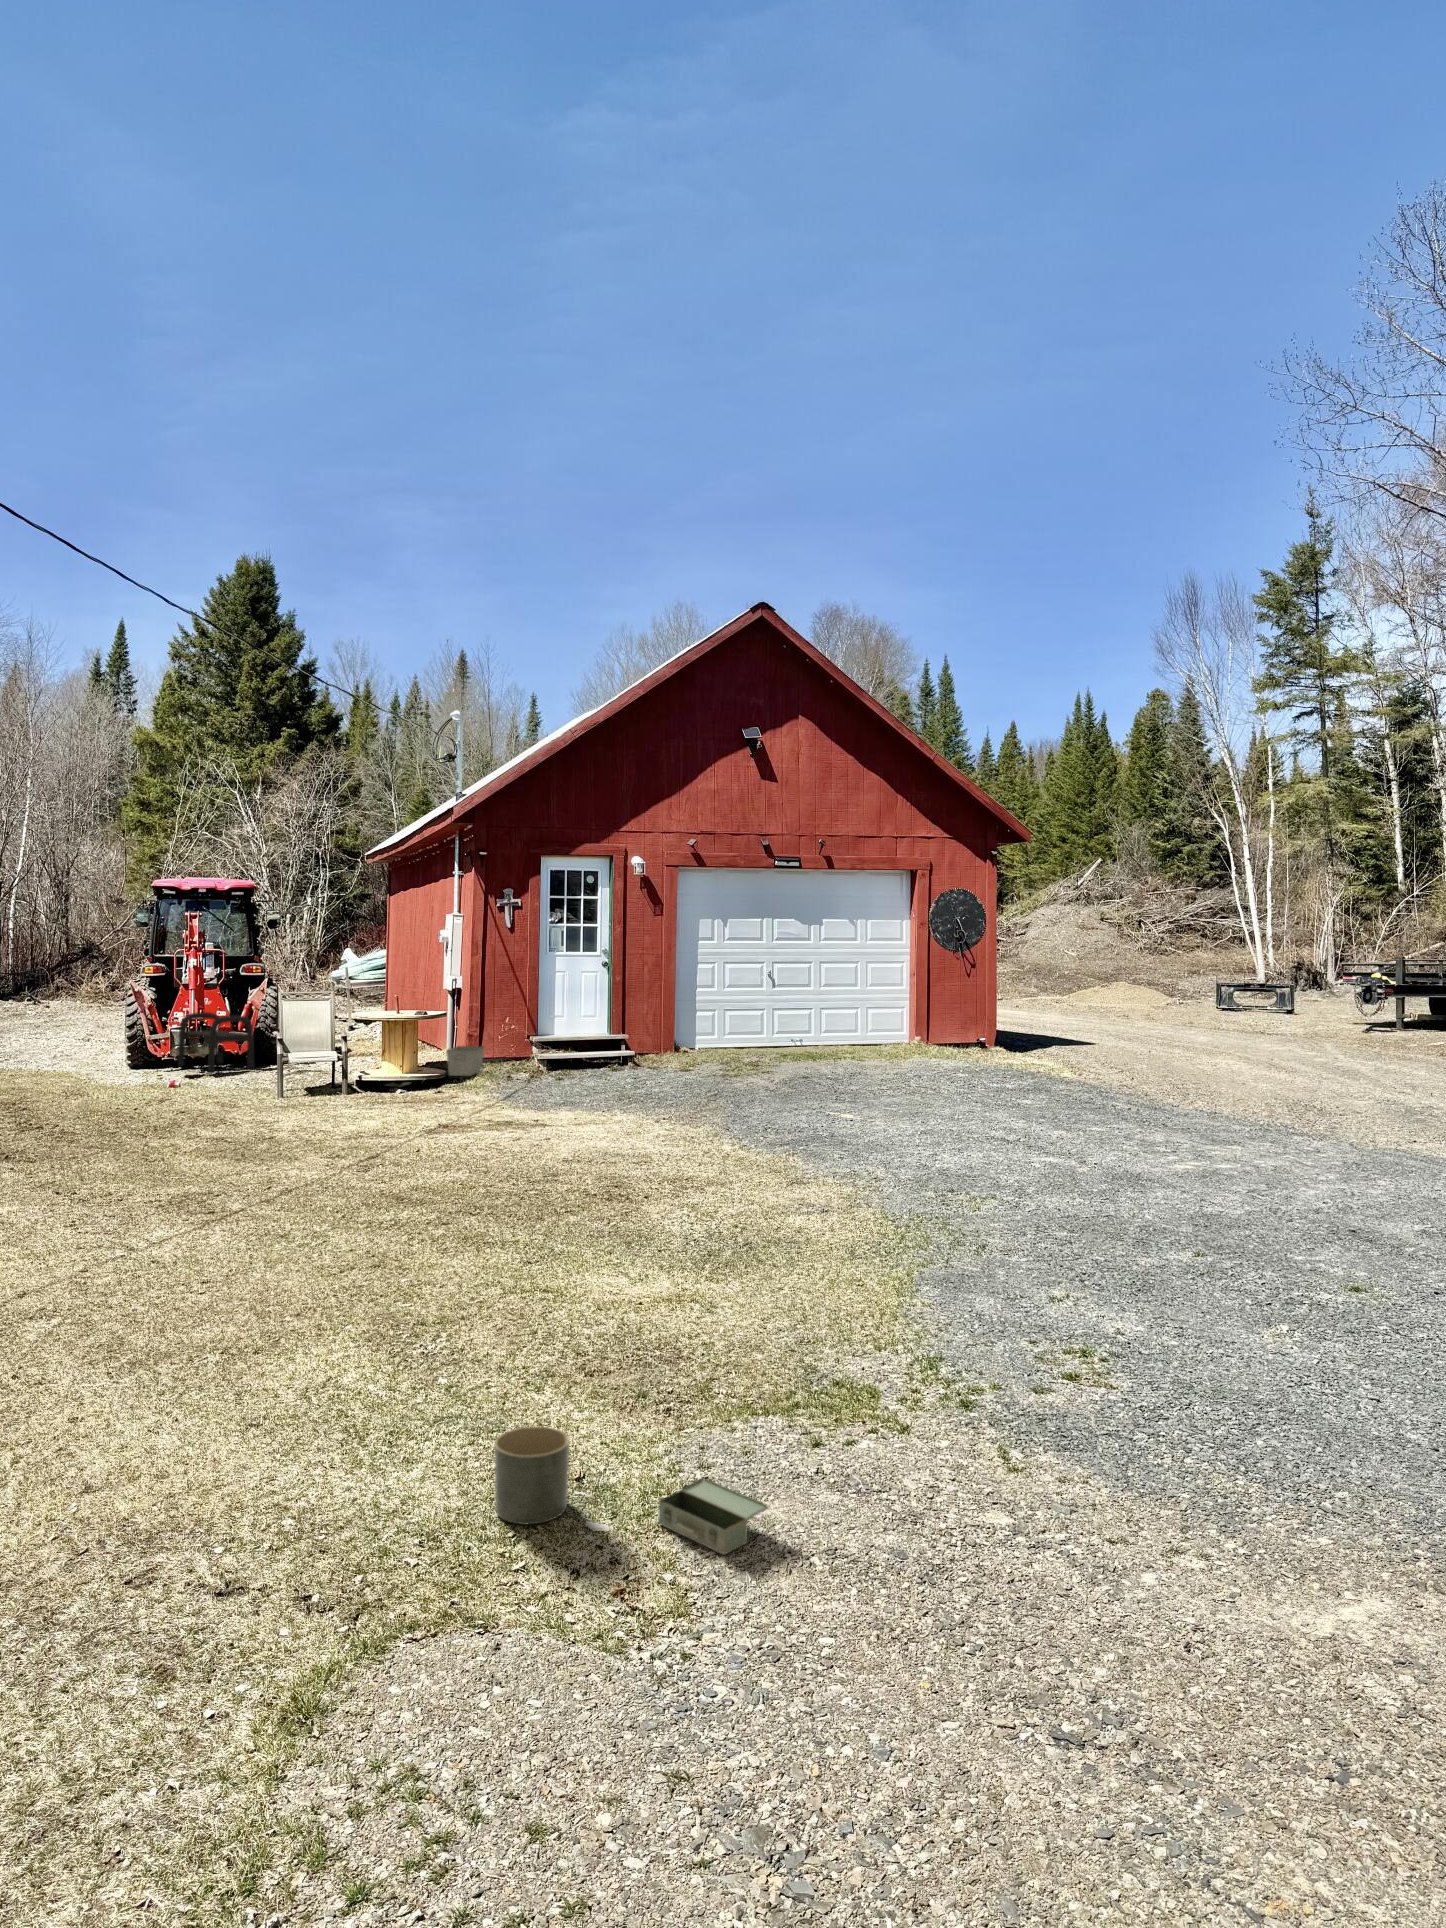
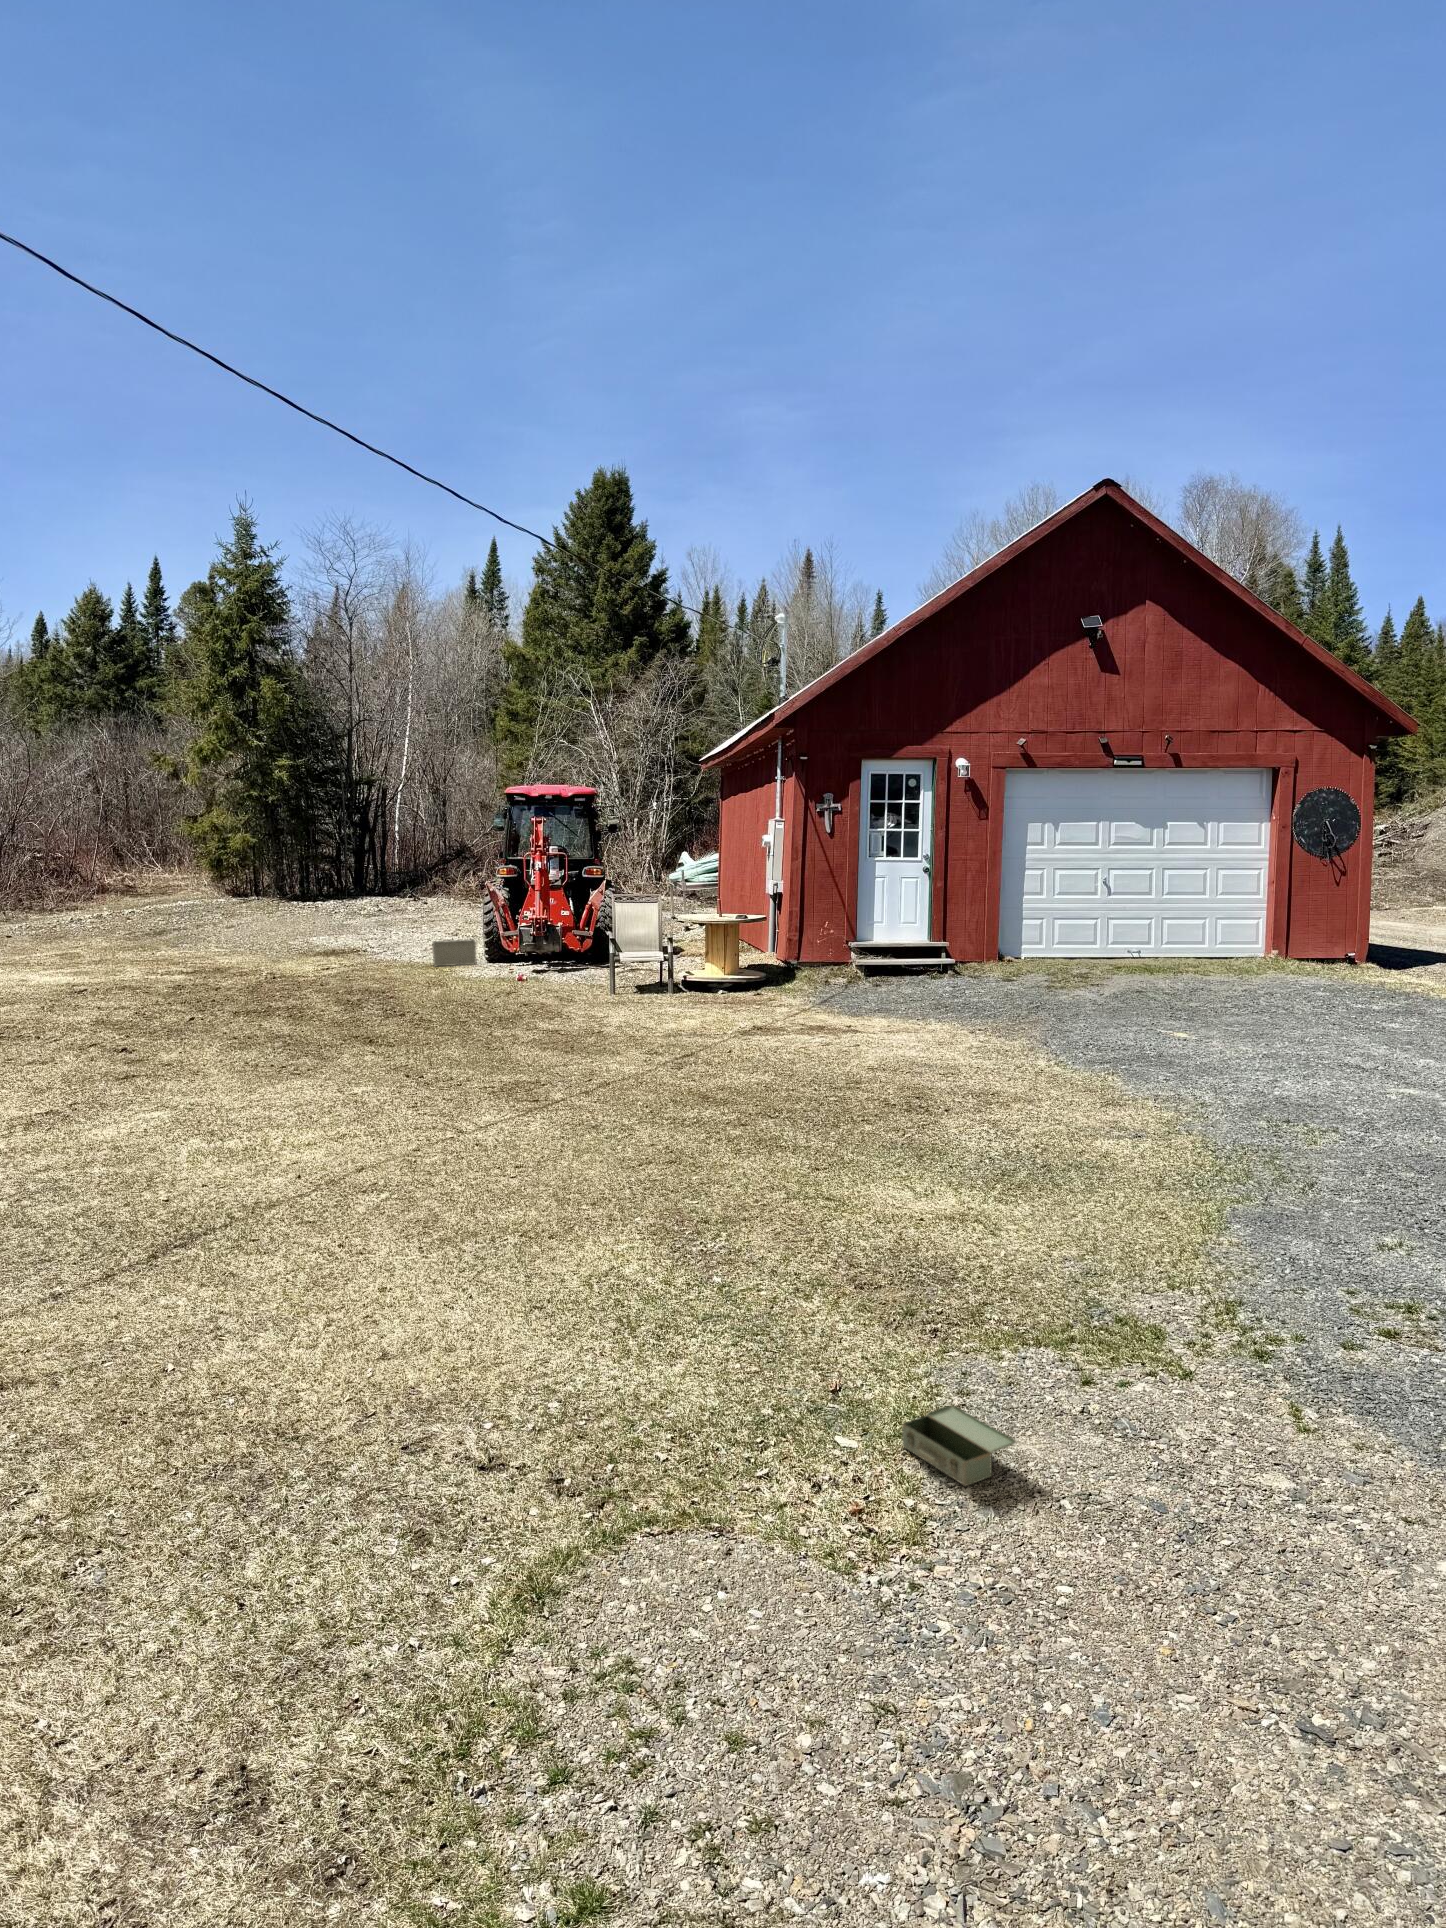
bench: present [178,1012,254,1072] -> none [515,910,582,967]
storage bin: present [446,1046,484,1076] -> present [432,939,476,966]
planter: present [495,1426,569,1525] -> none [741,1338,814,1434]

